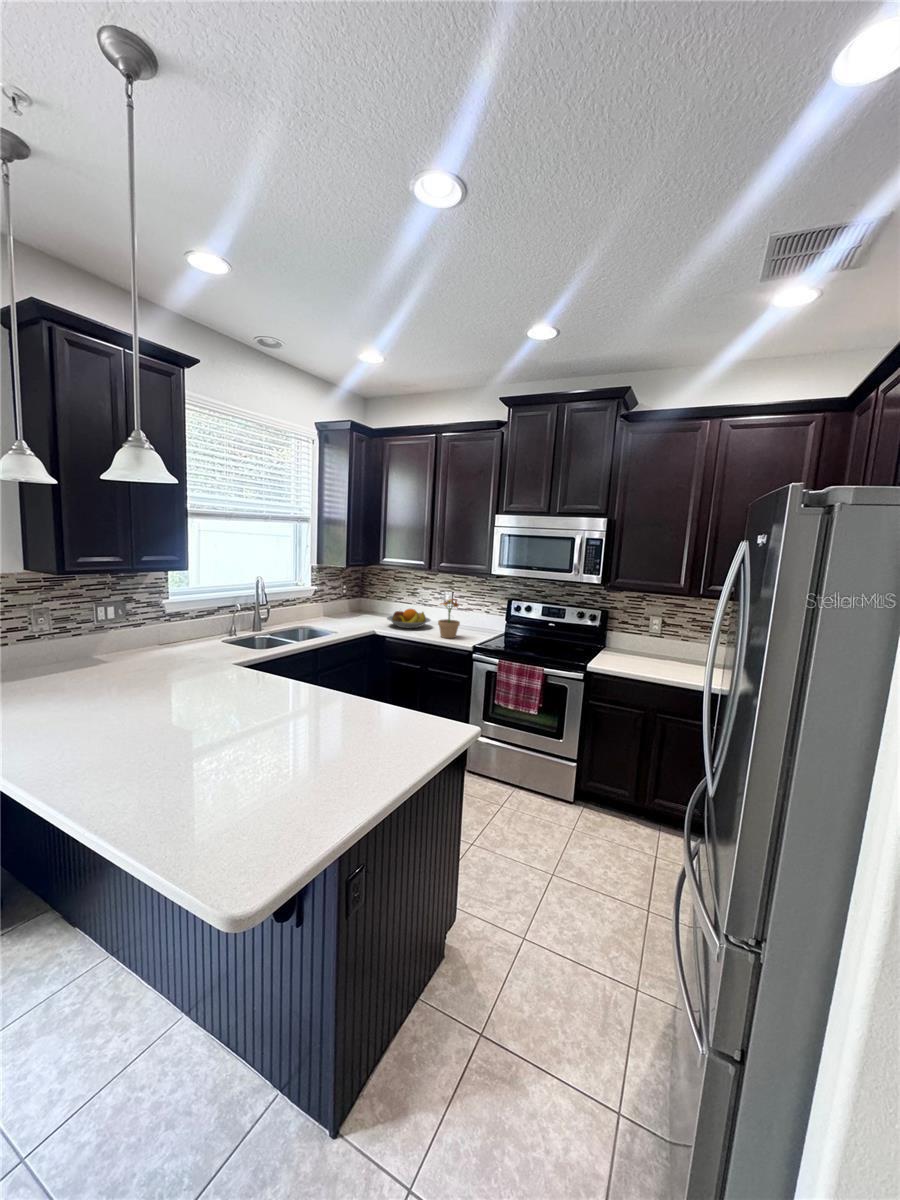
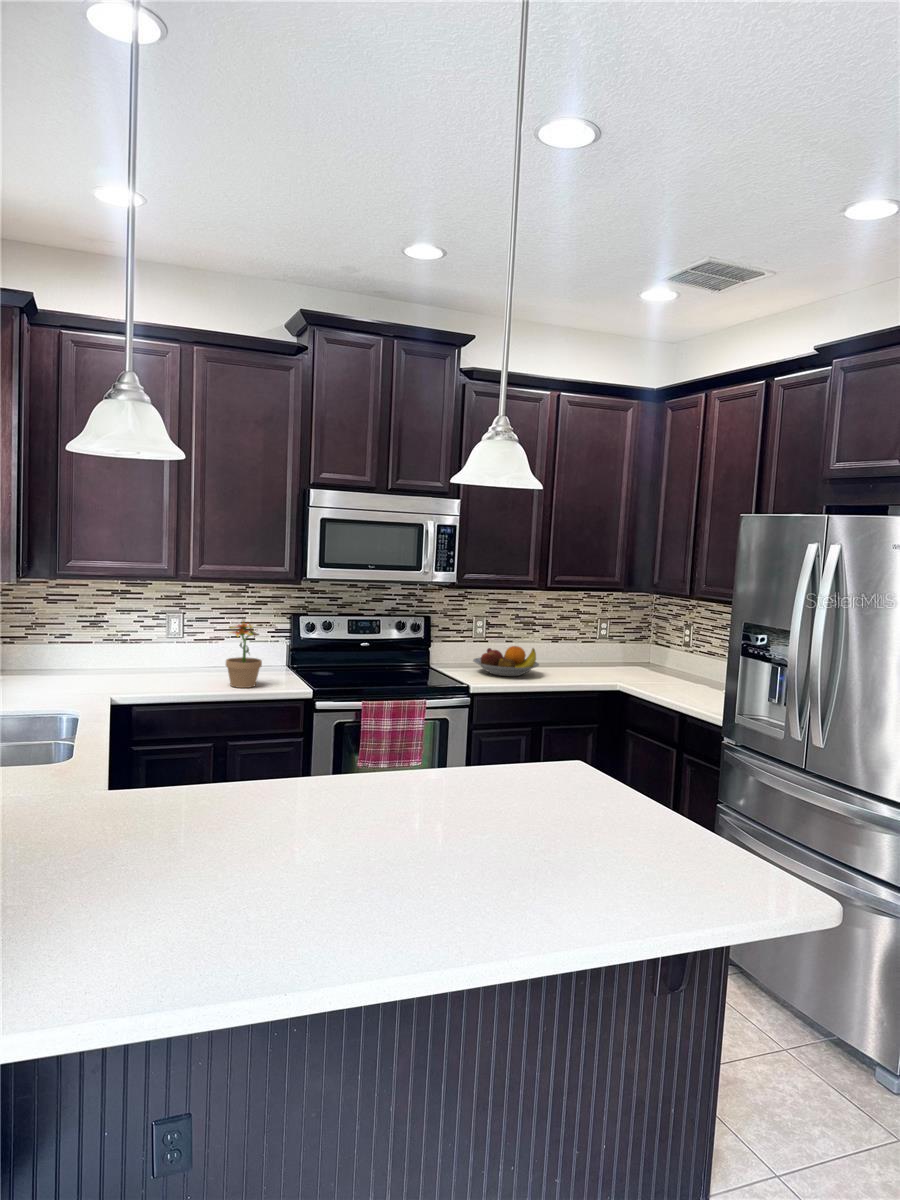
fruit bowl: present [387,609,430,628] -> present [473,646,539,676]

